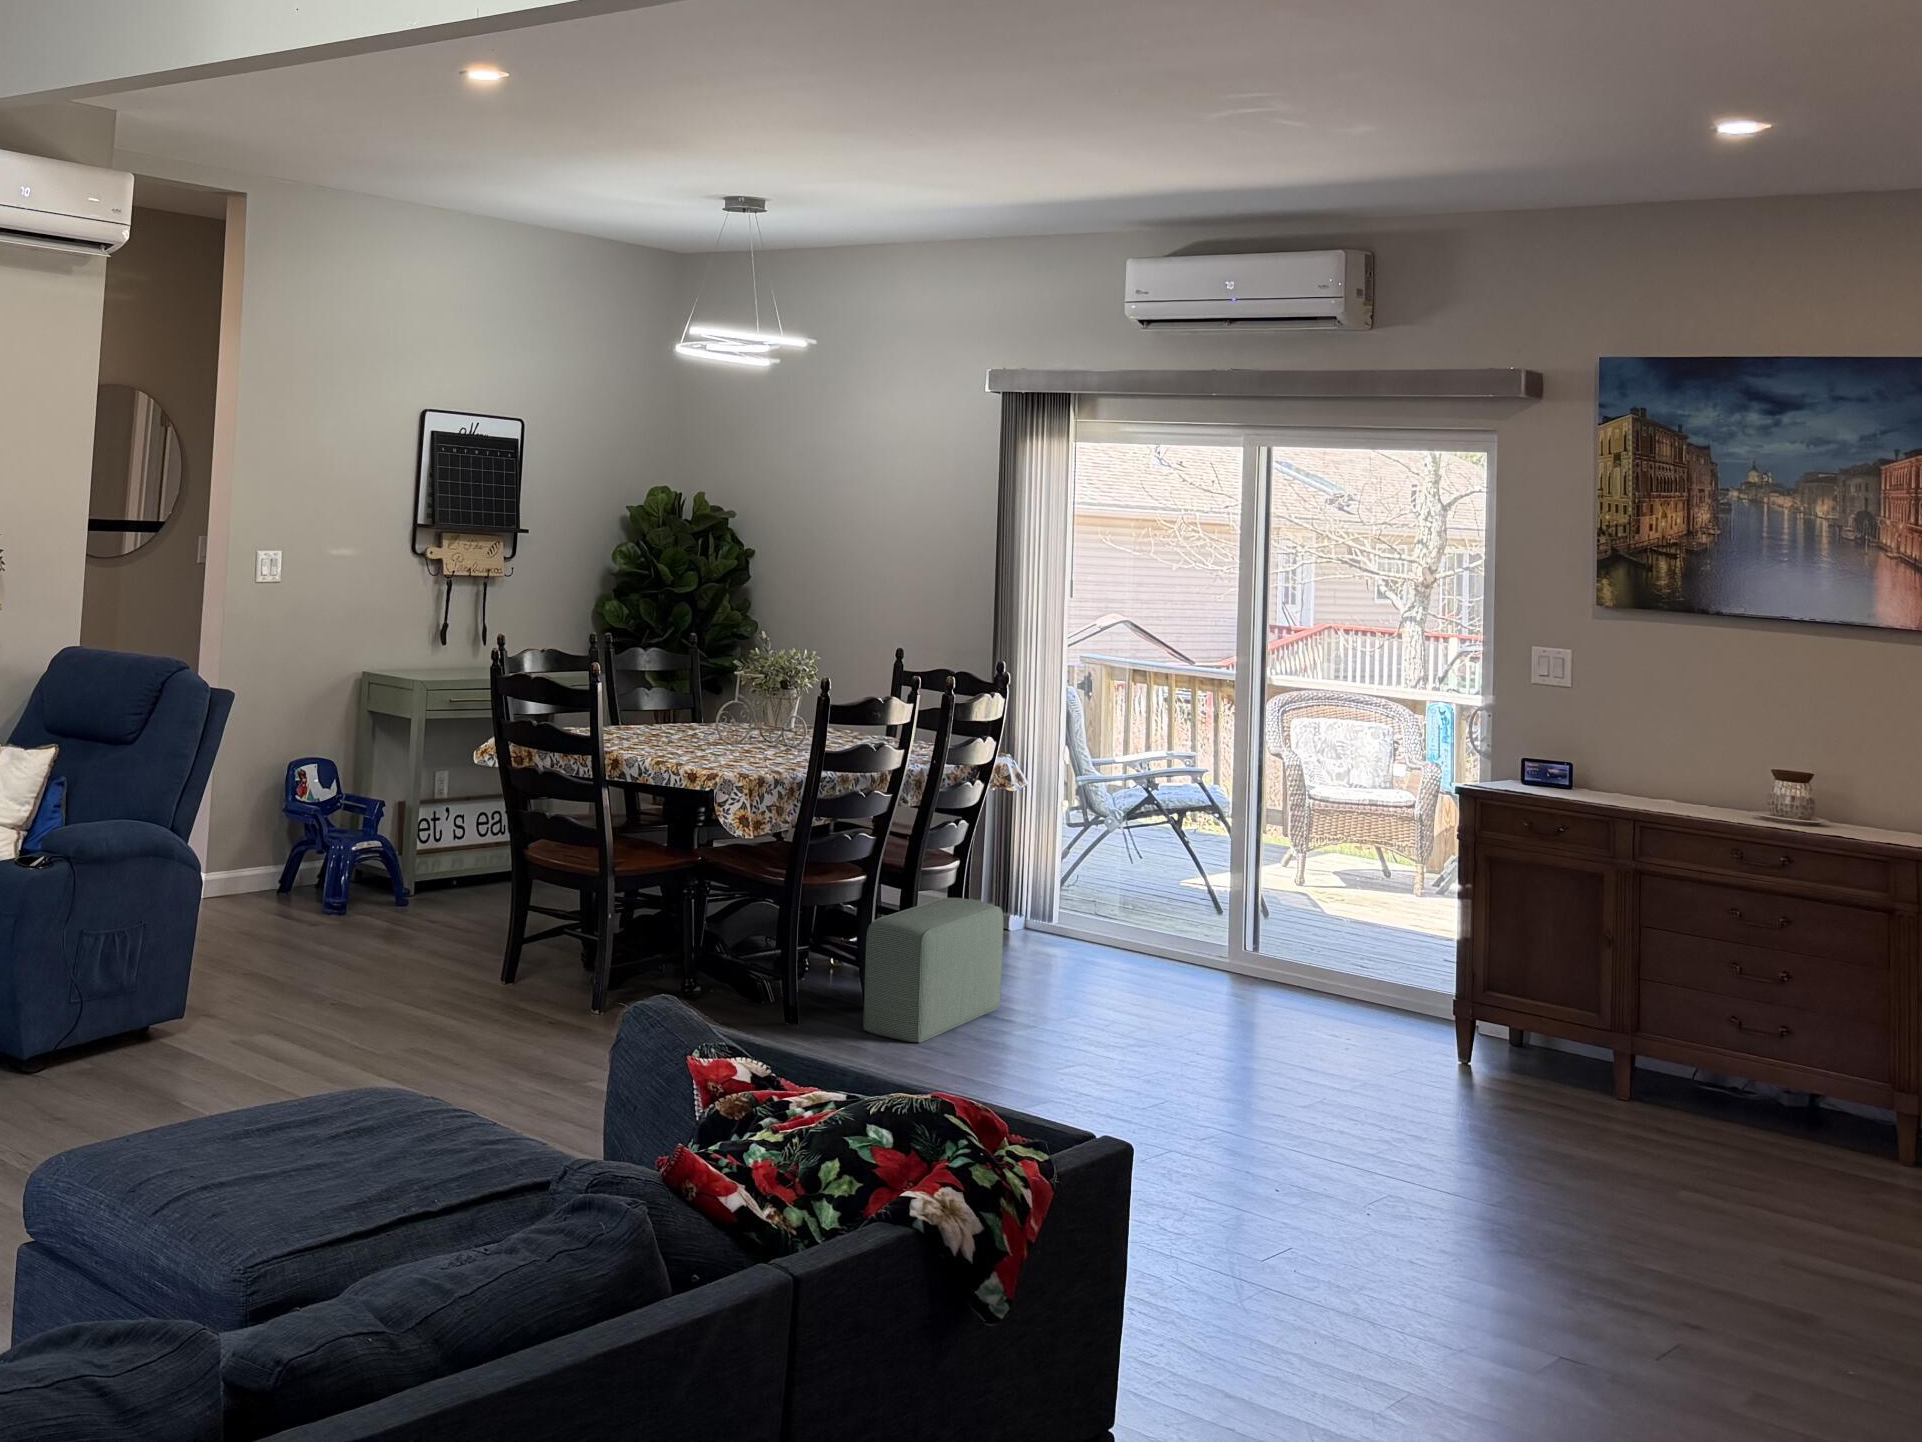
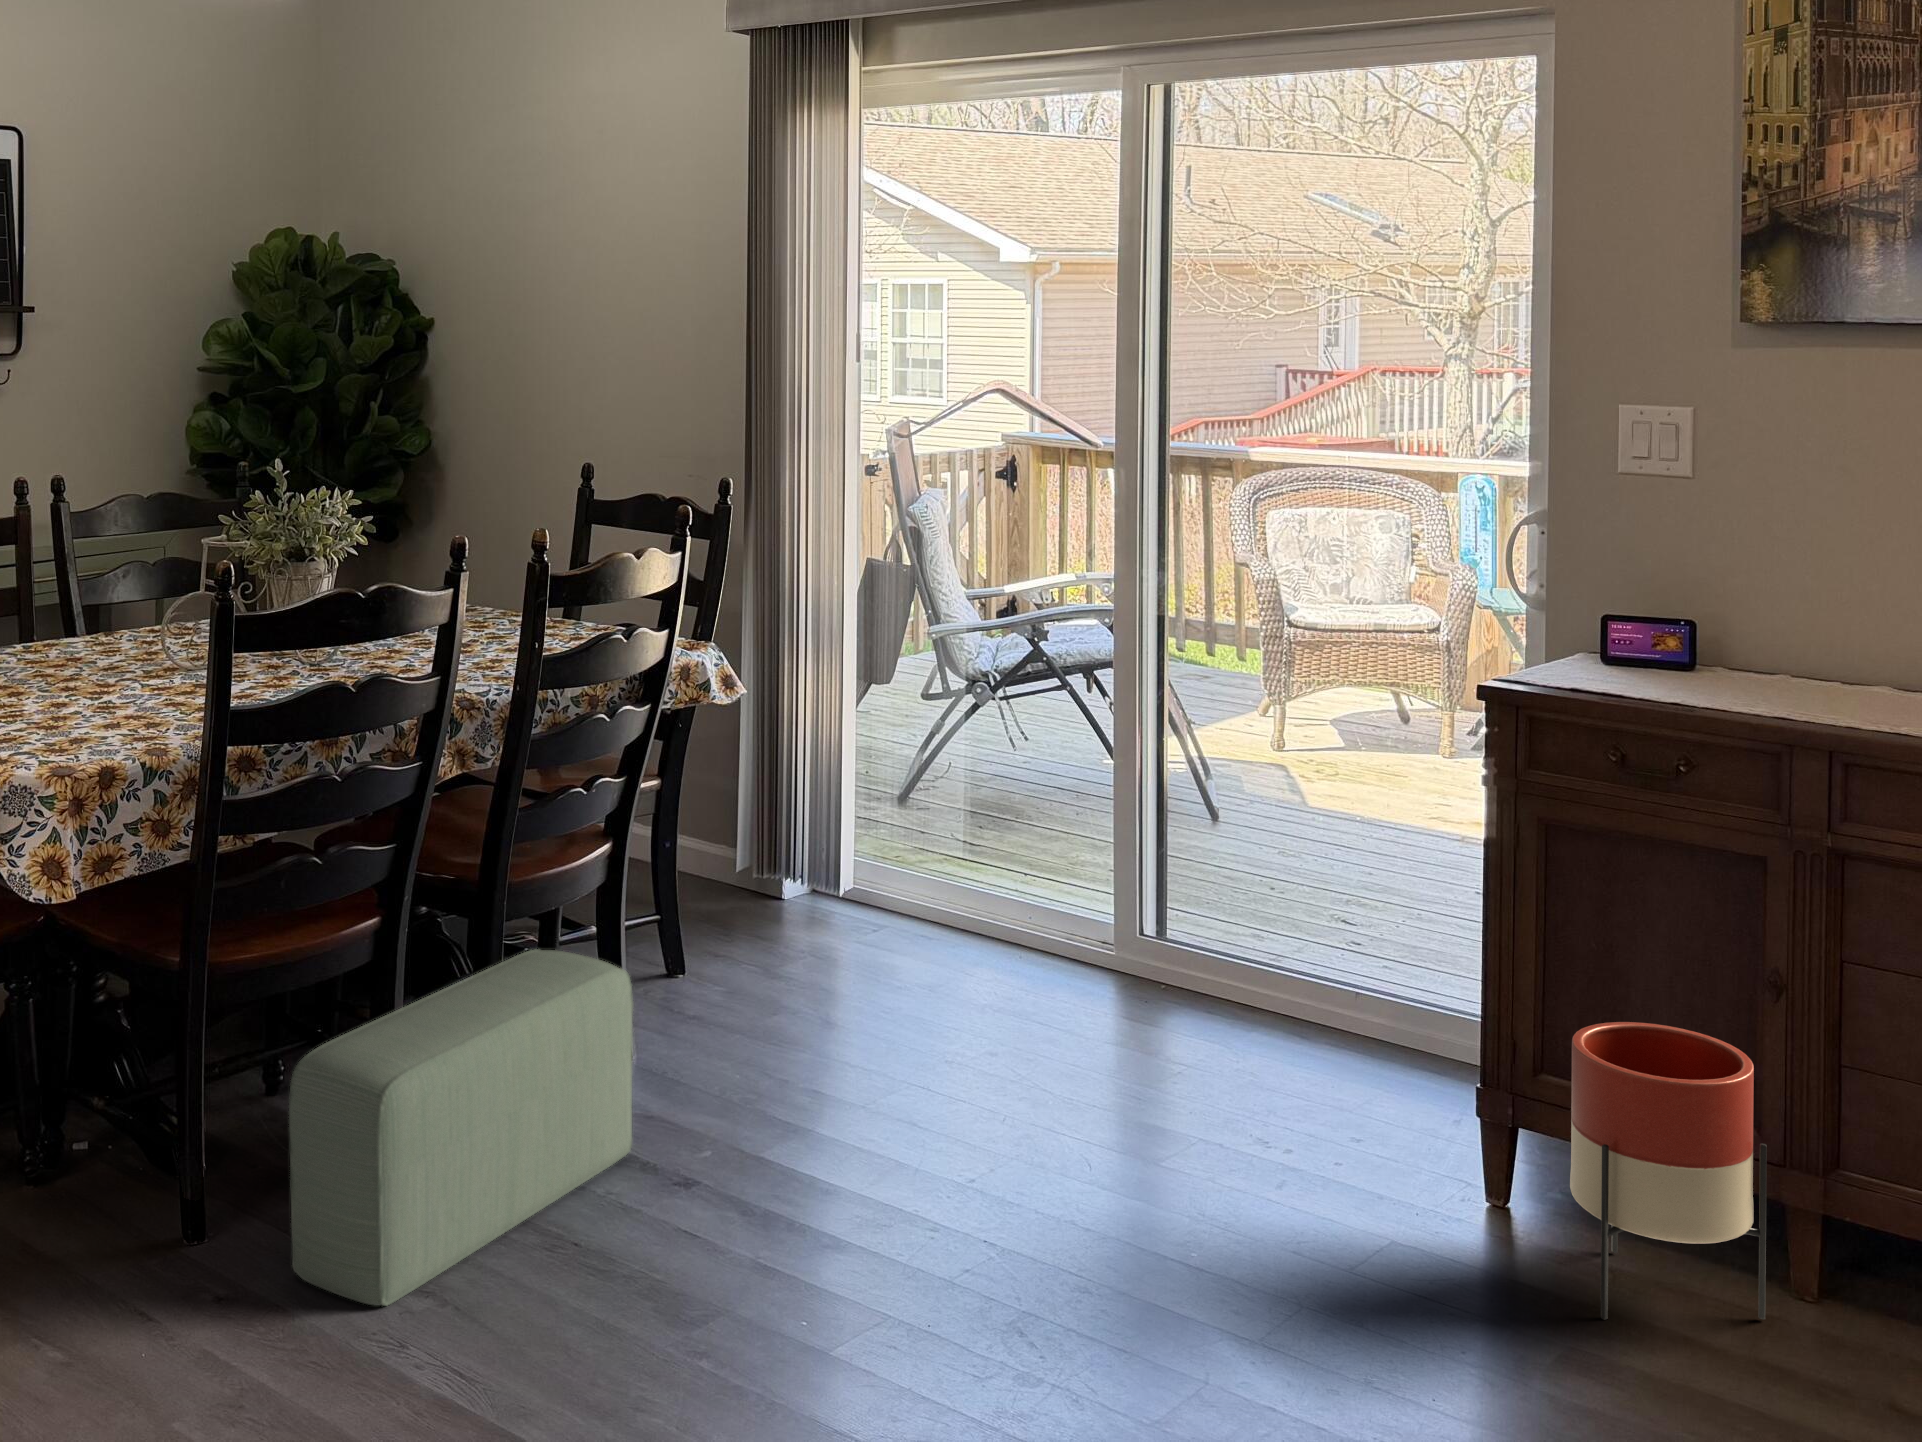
planter: none [1503,954,1602,1098] -> present [1570,1022,1767,1320]

